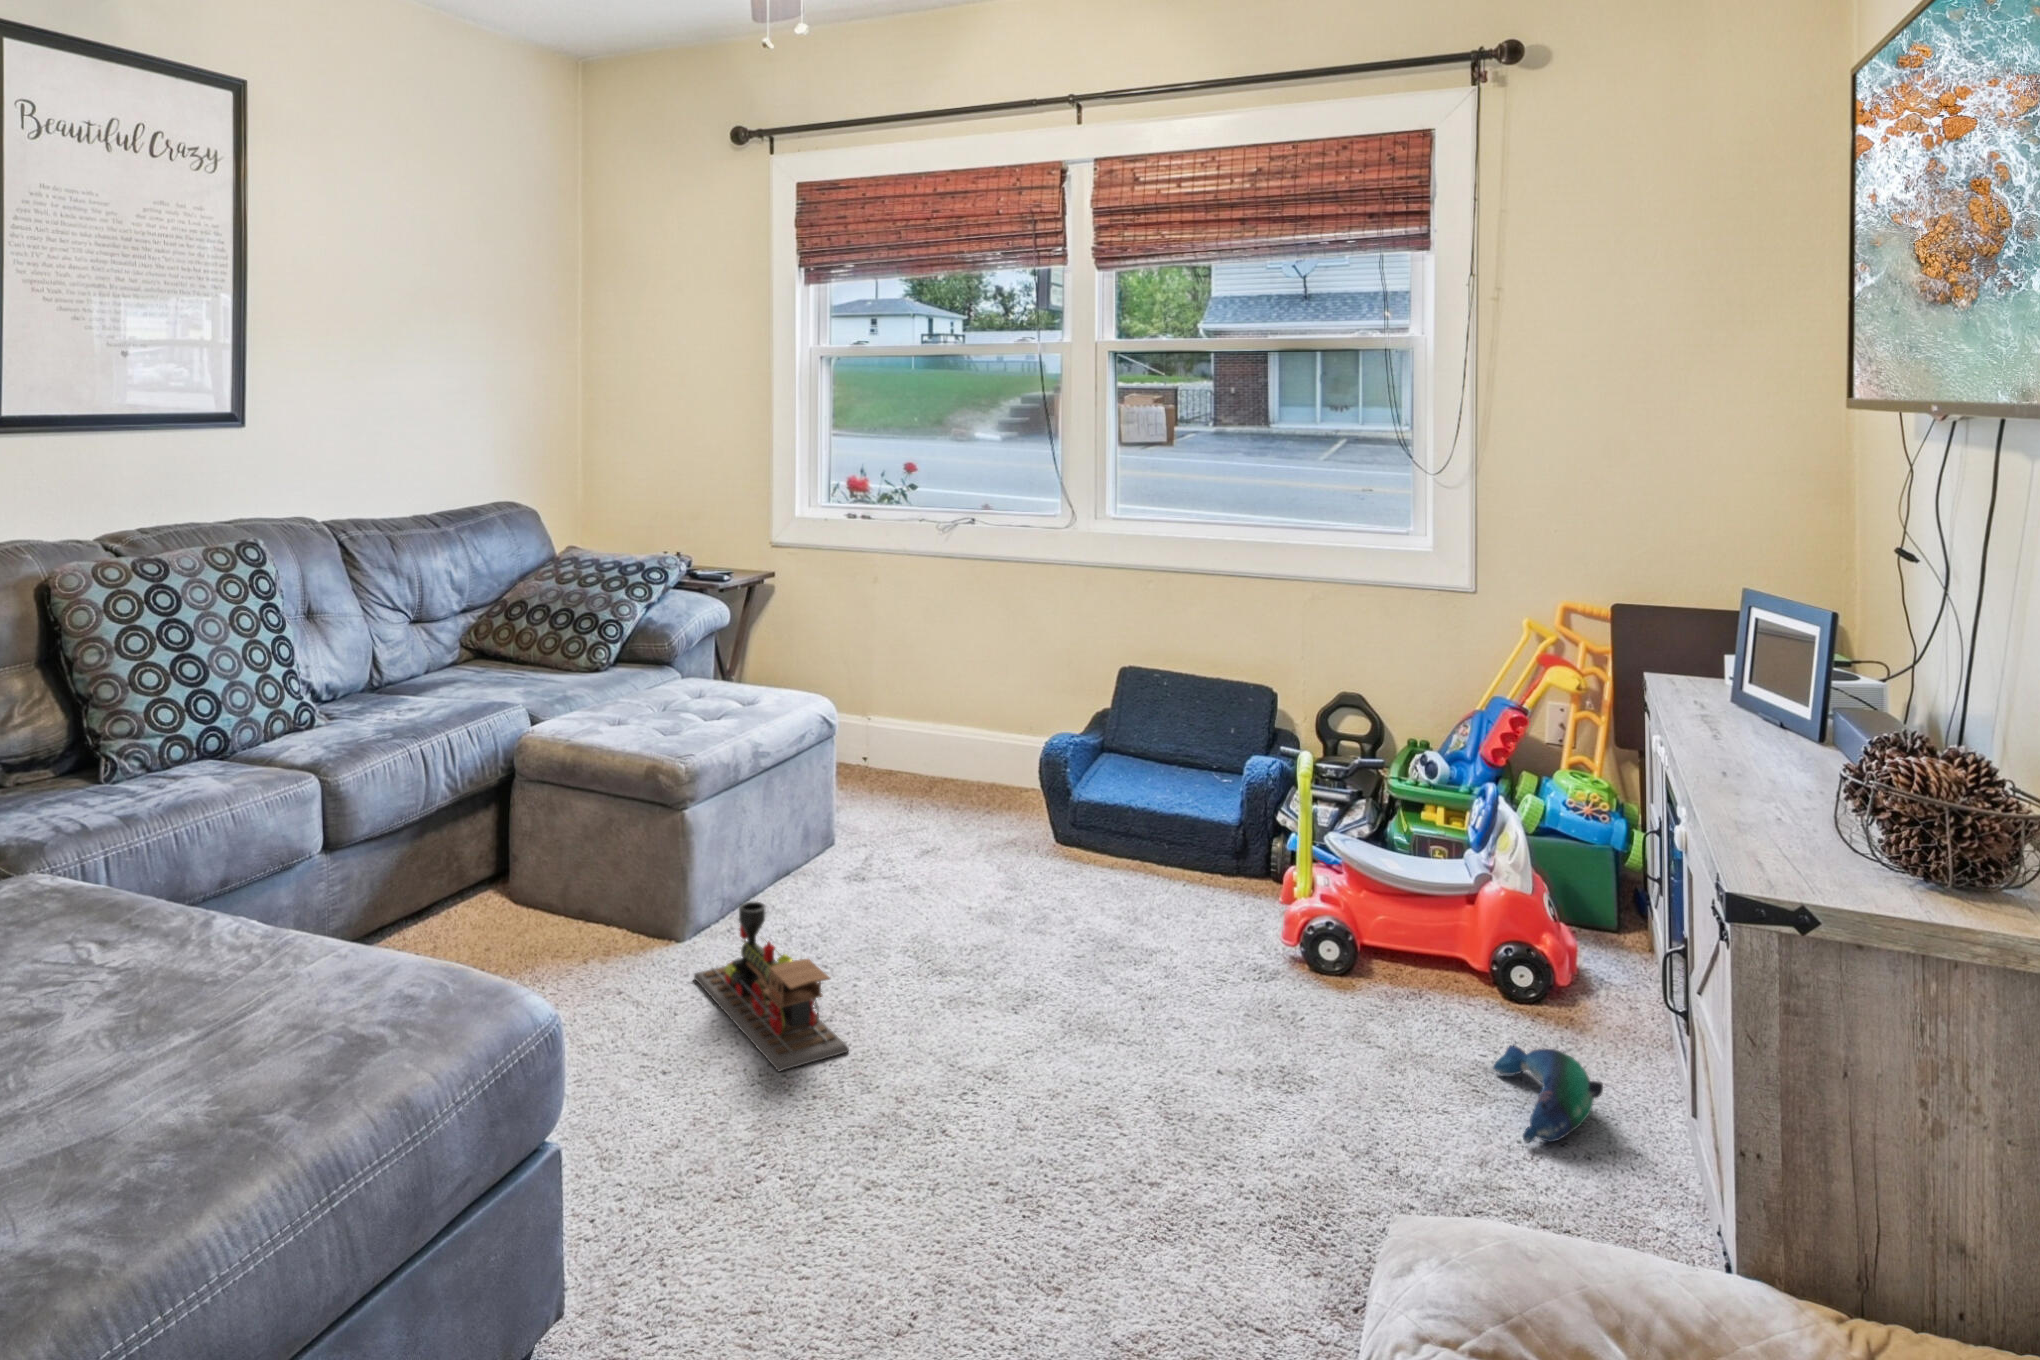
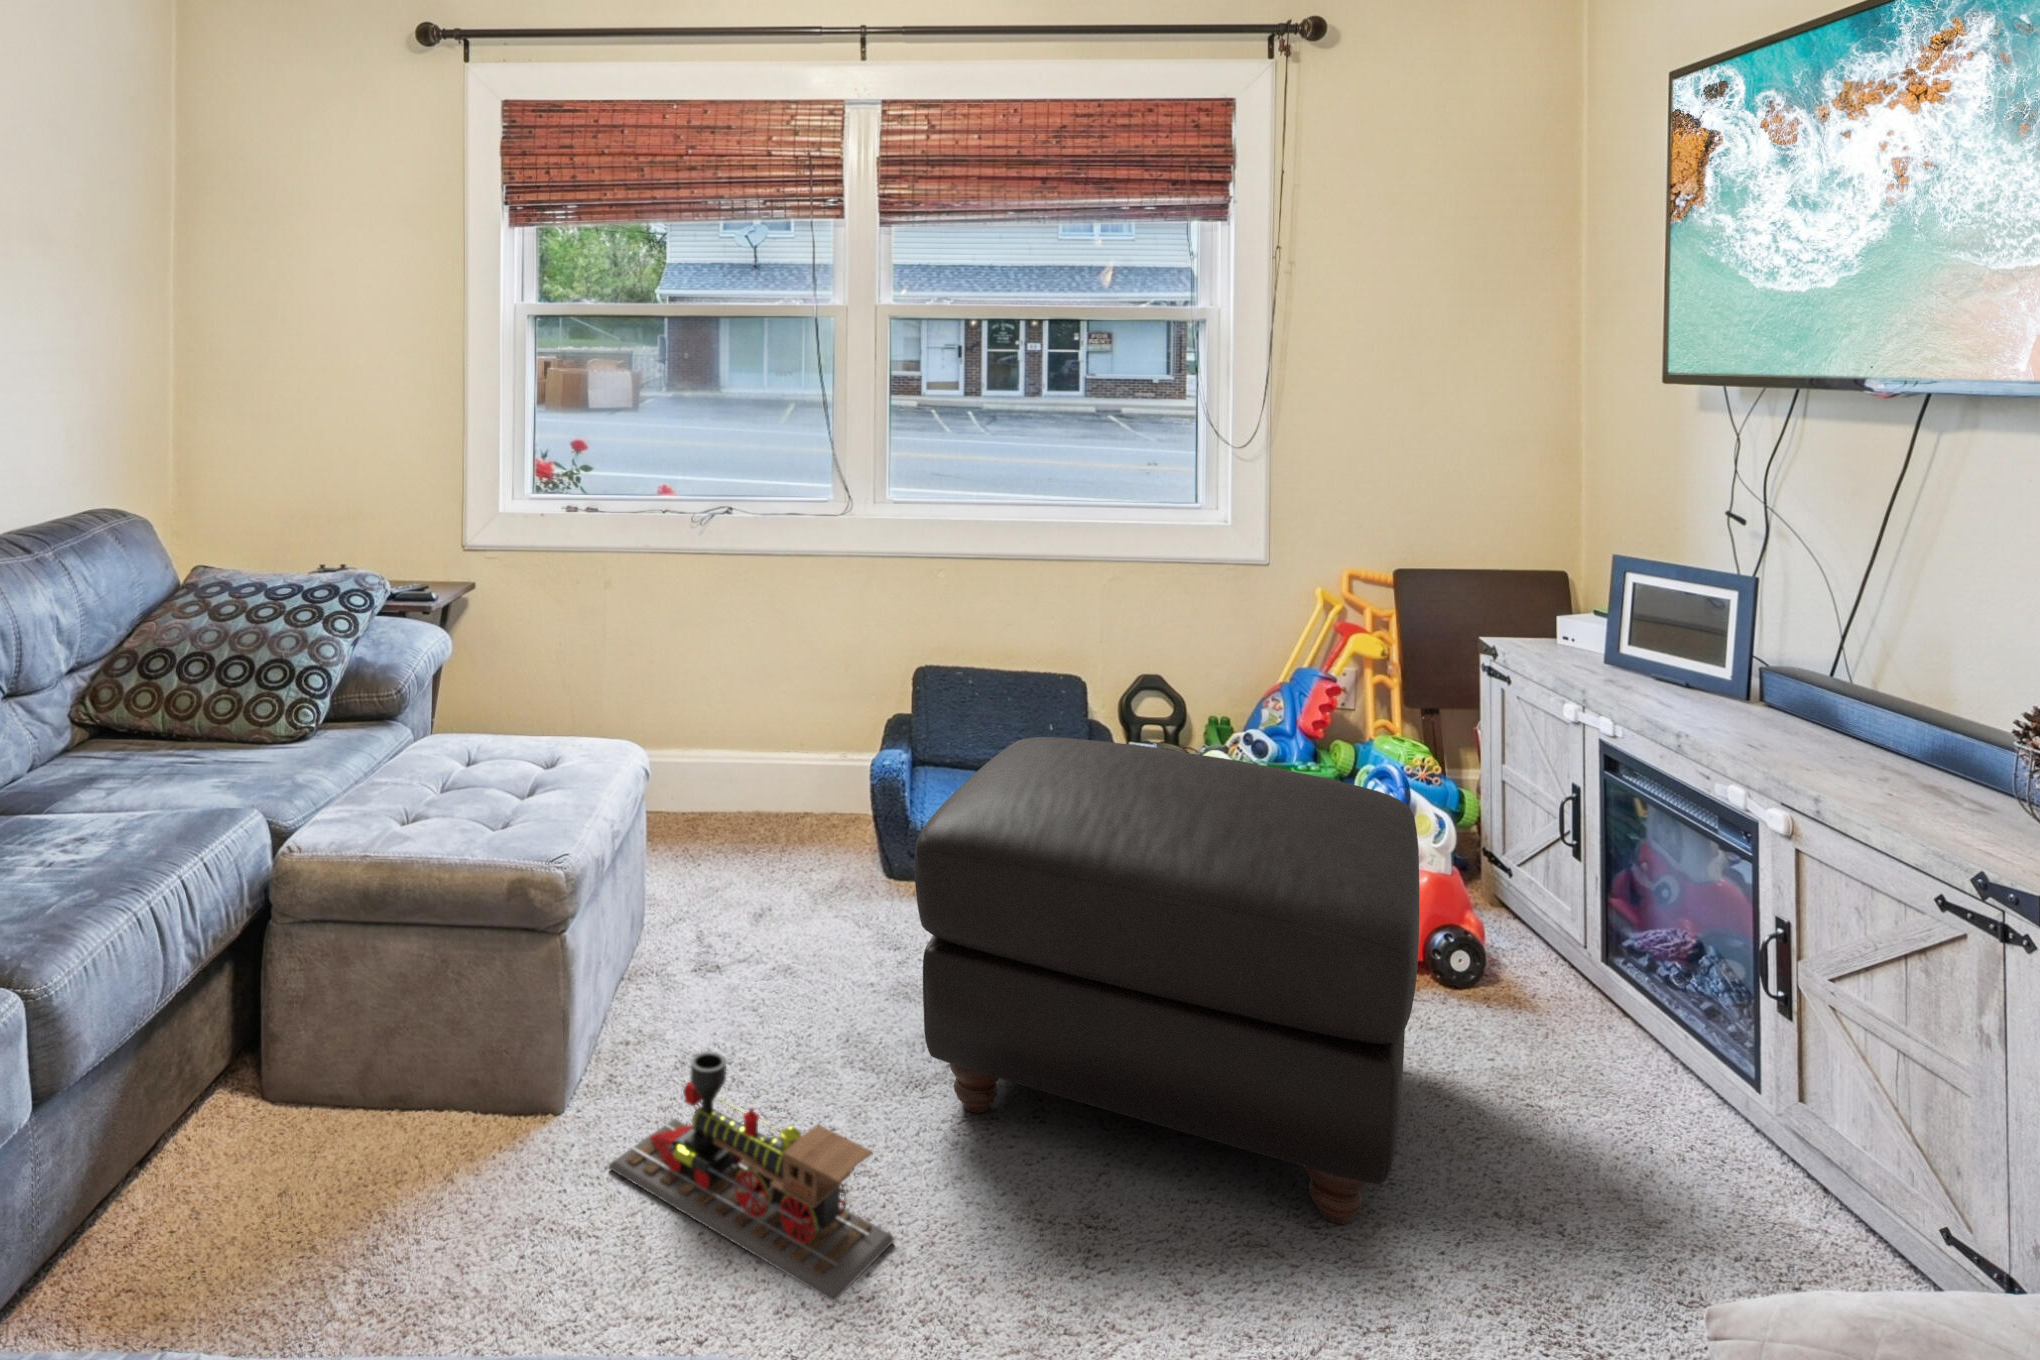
ottoman: none [931,714,1410,1114] -> present [914,737,1420,1224]
plush toy: present [1493,1046,1603,1143] -> none [1518,1057,1666,1177]

